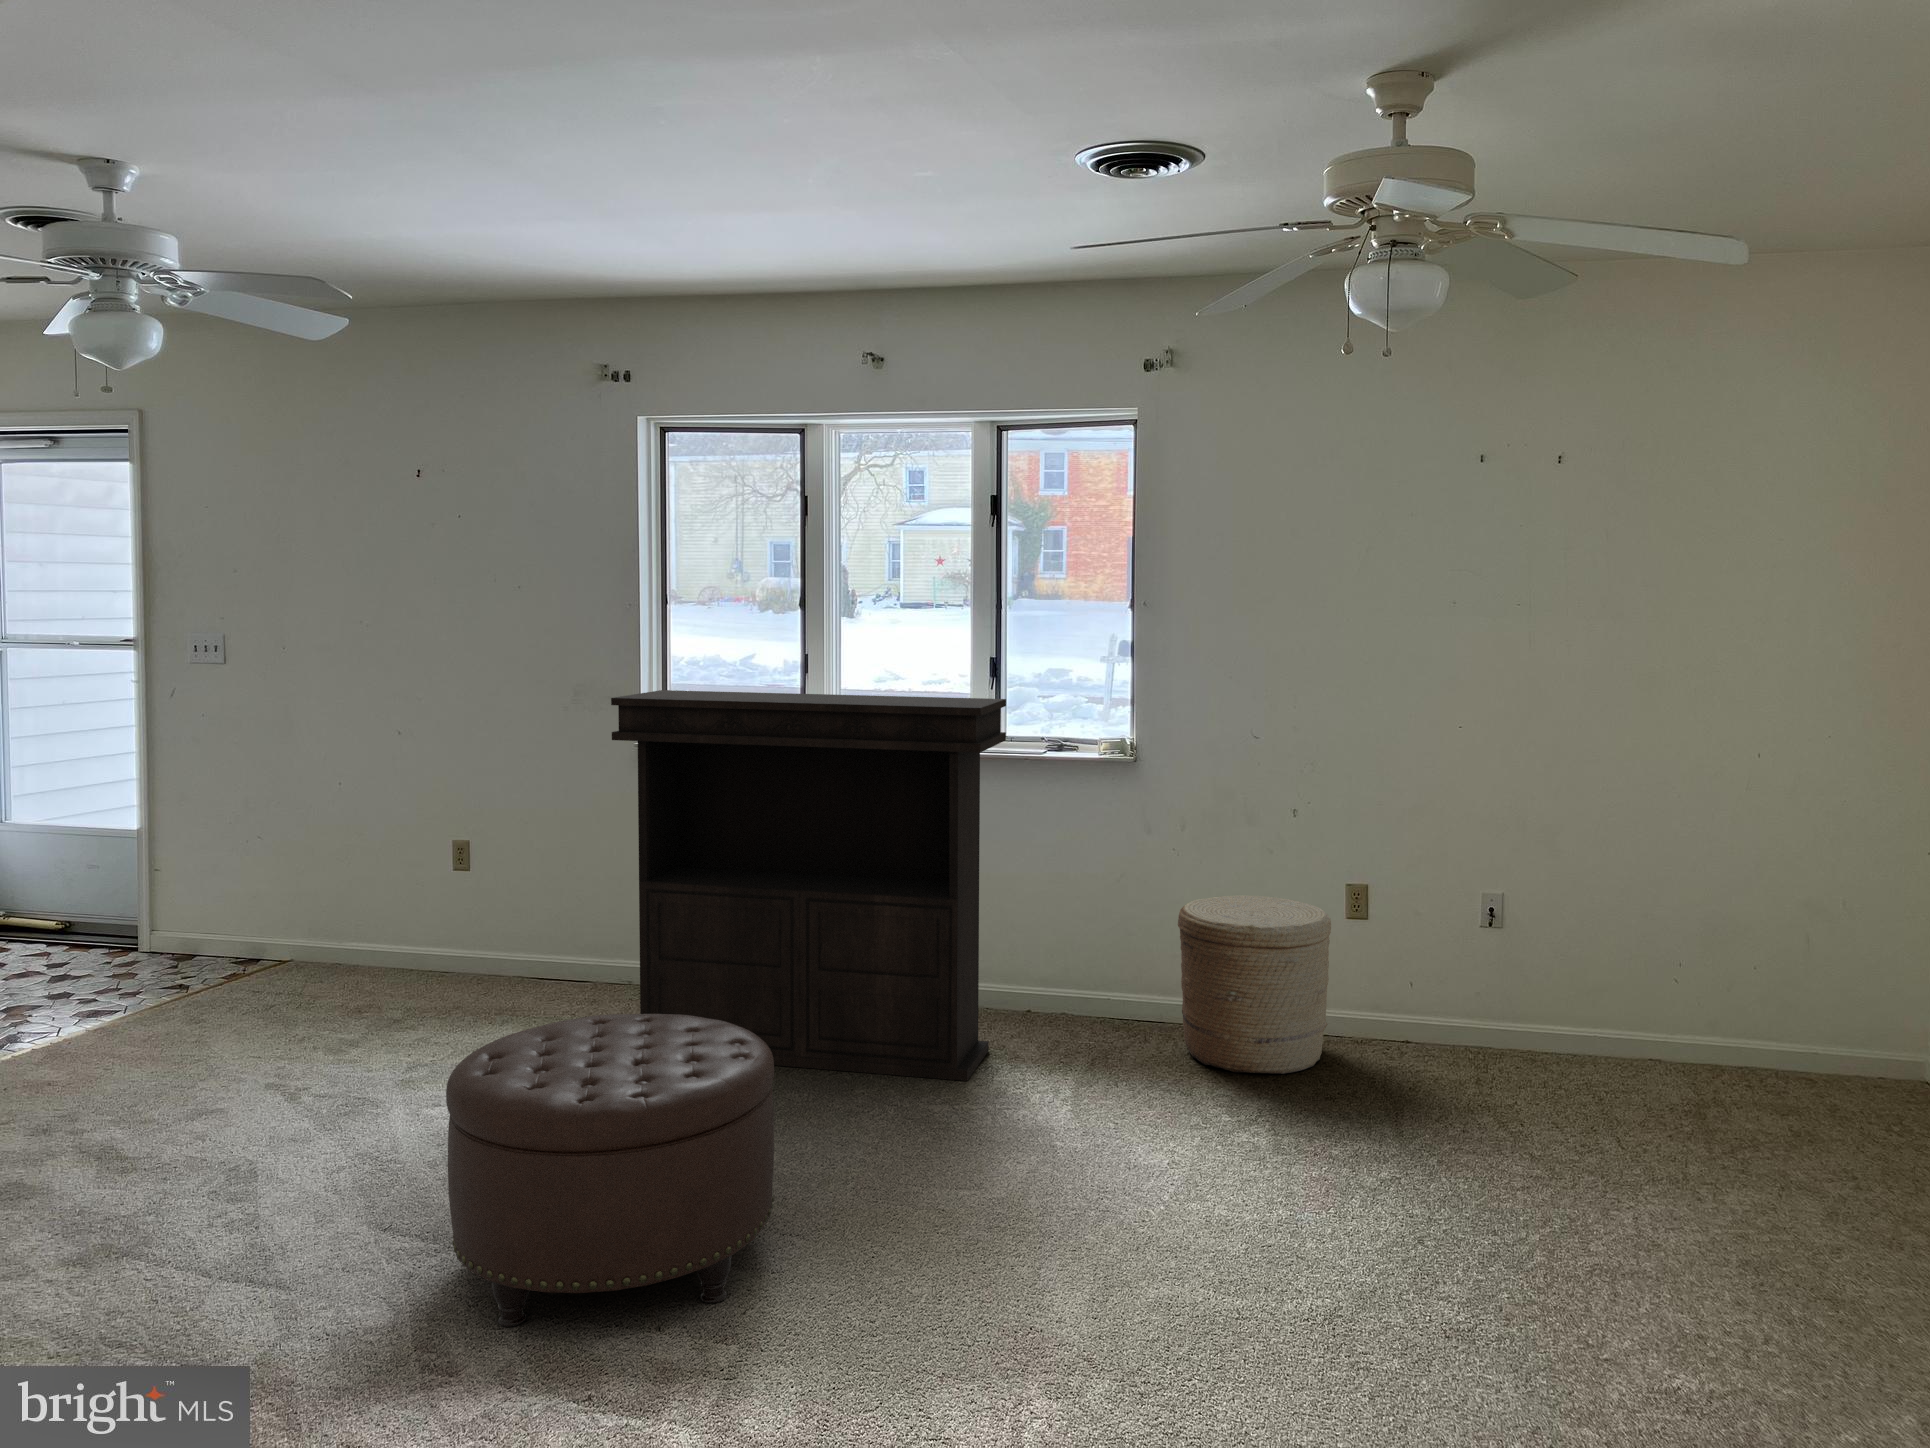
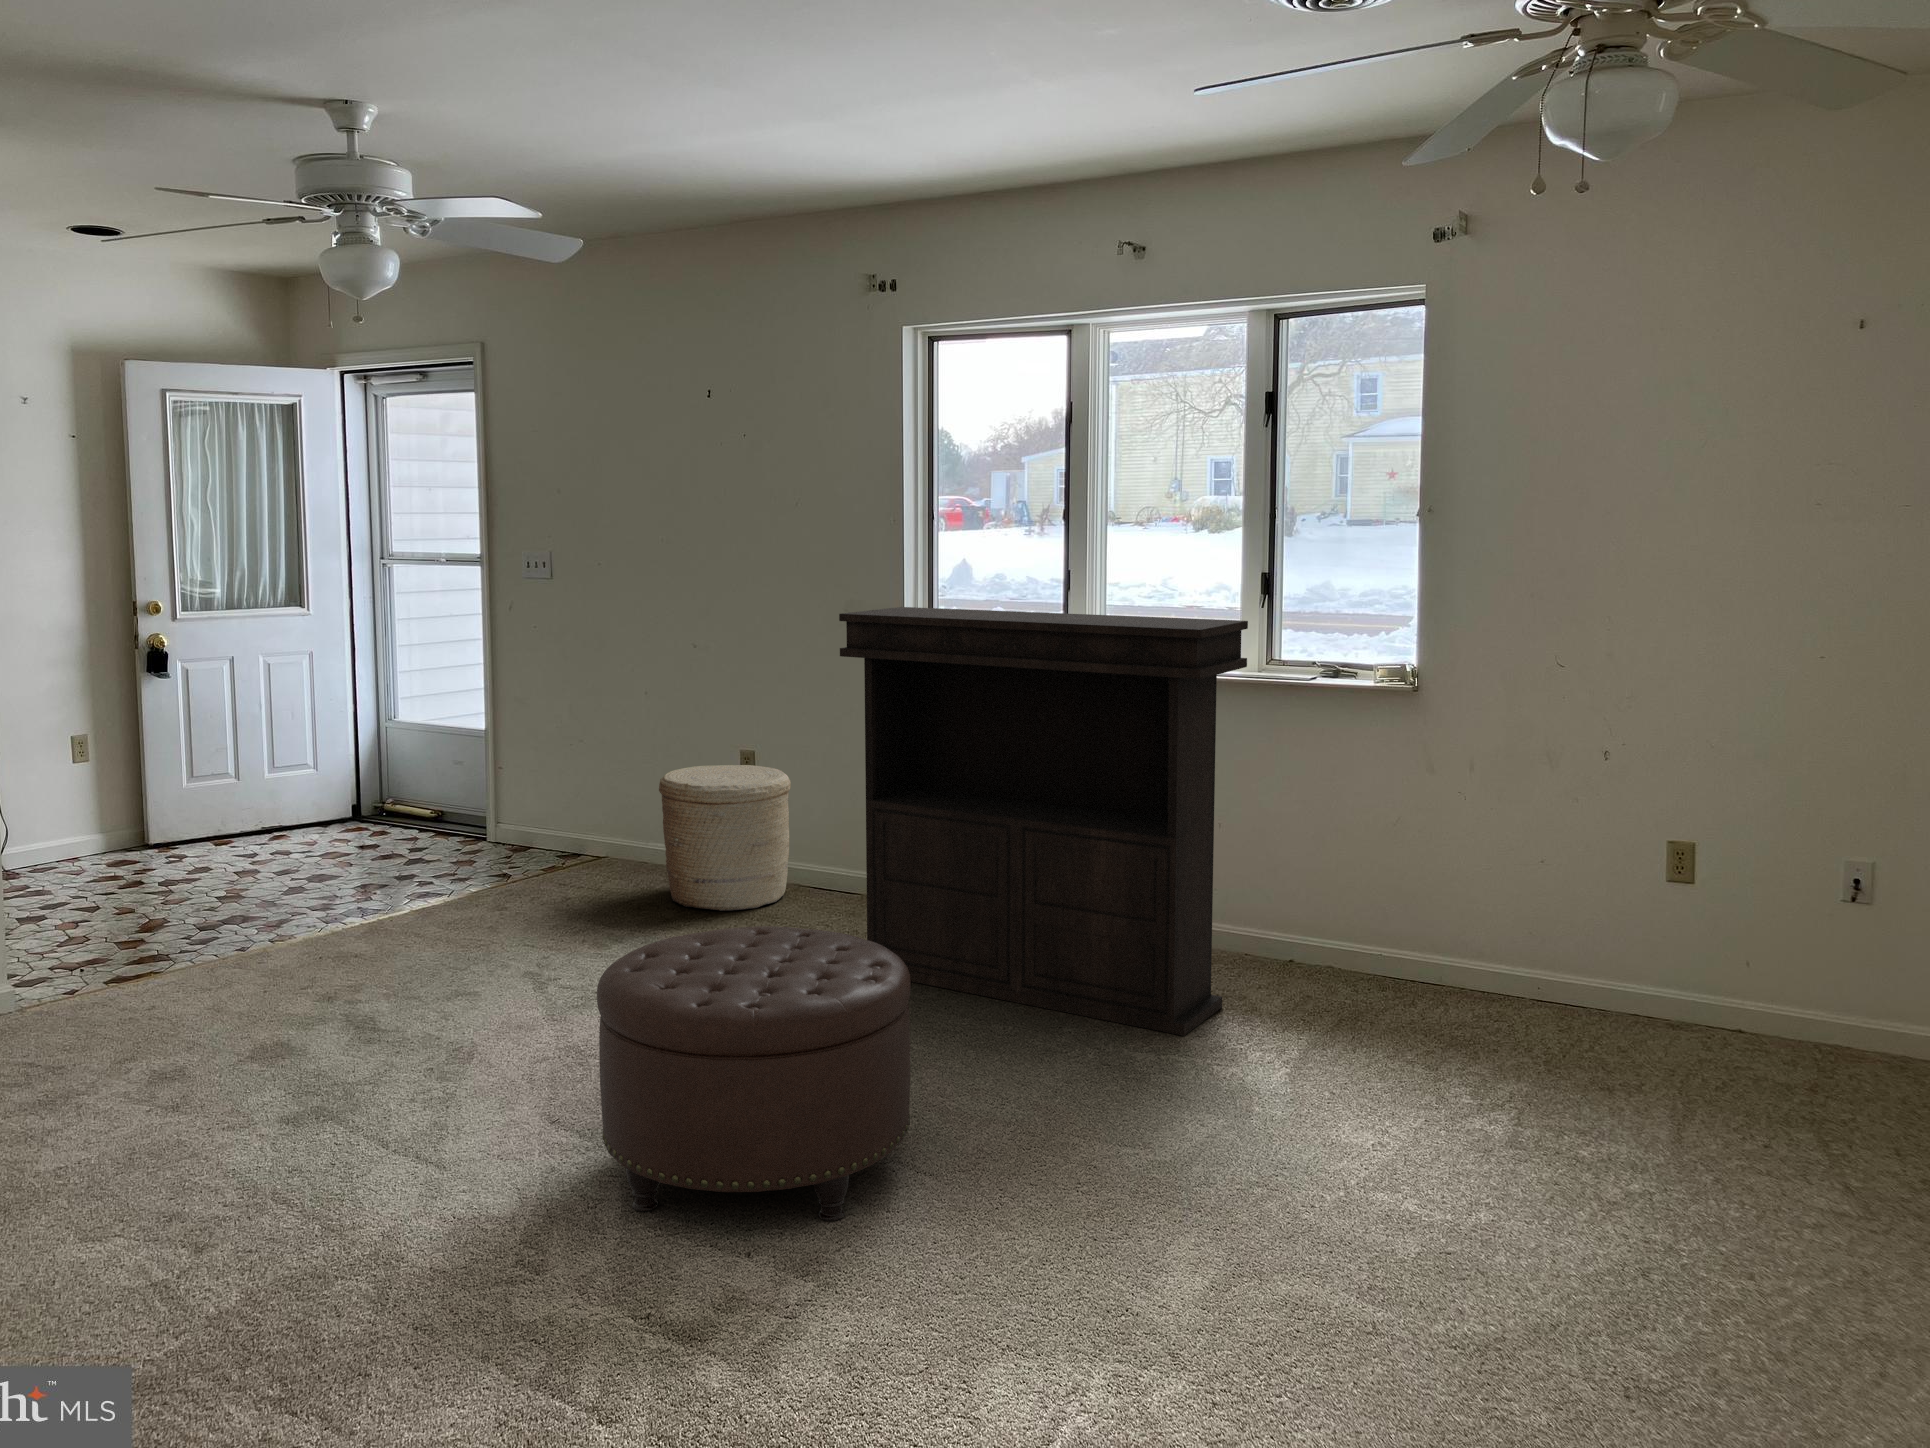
woven basket: present [1178,895,1331,1074] -> present [659,765,791,911]

